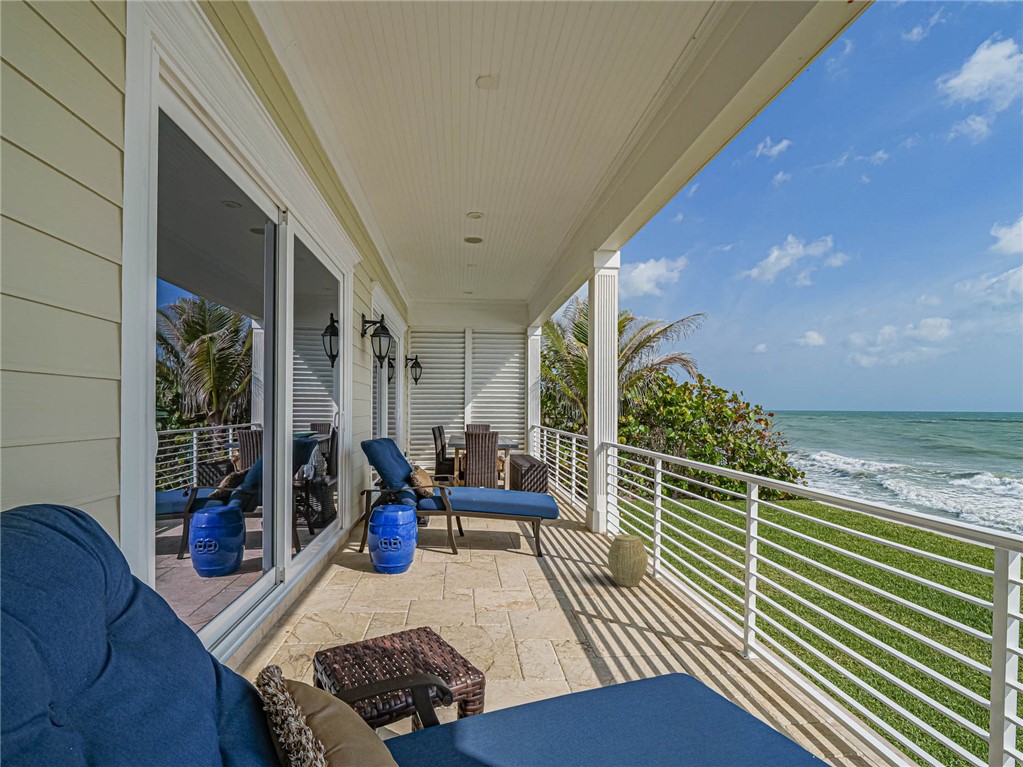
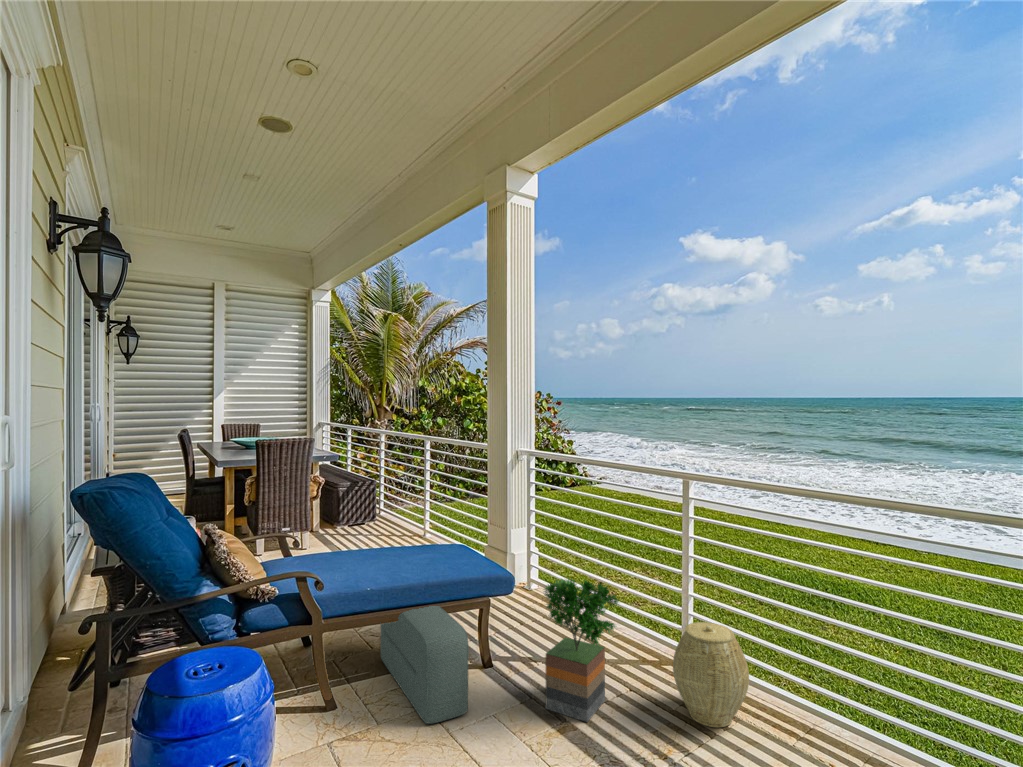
potted tree: none [544,504,590,575] -> present [544,578,619,722]
pouf: none [488,510,513,564] -> present [380,606,469,724]

